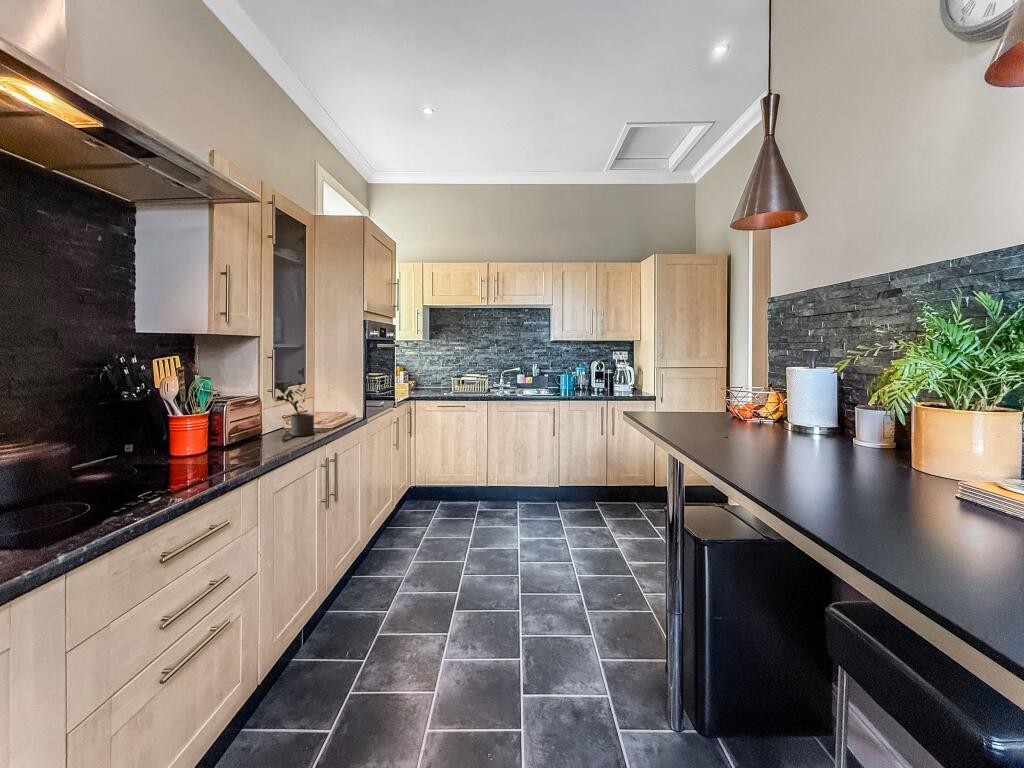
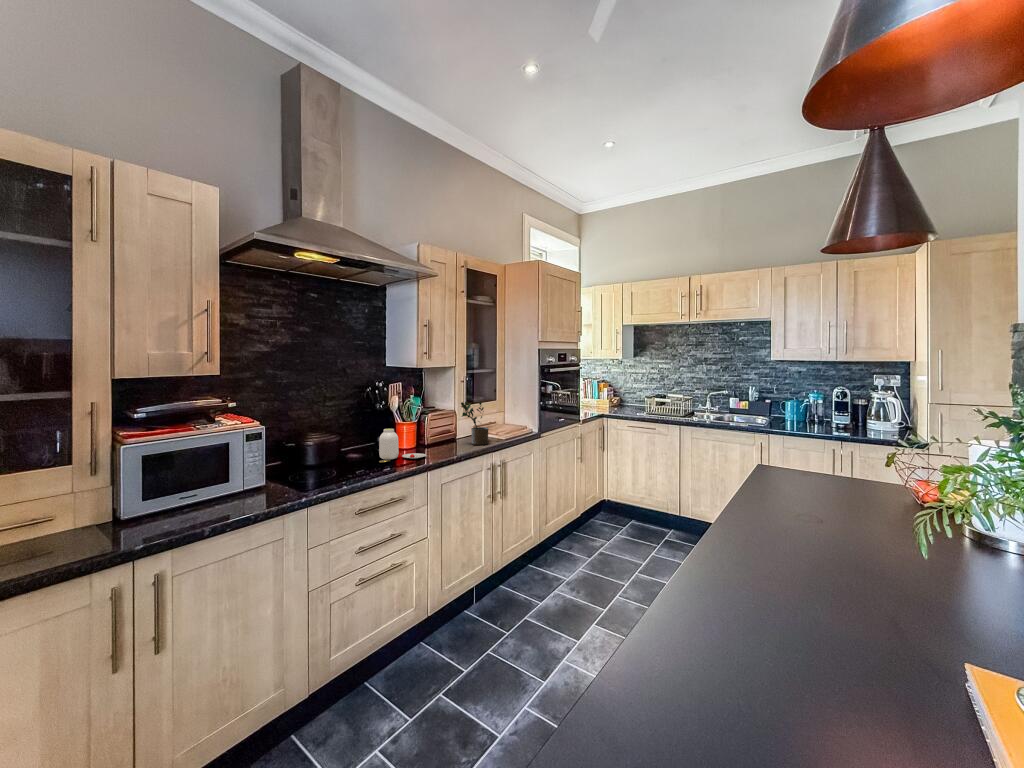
jar: none [159,422,246,475] -> present [379,429,426,462]

